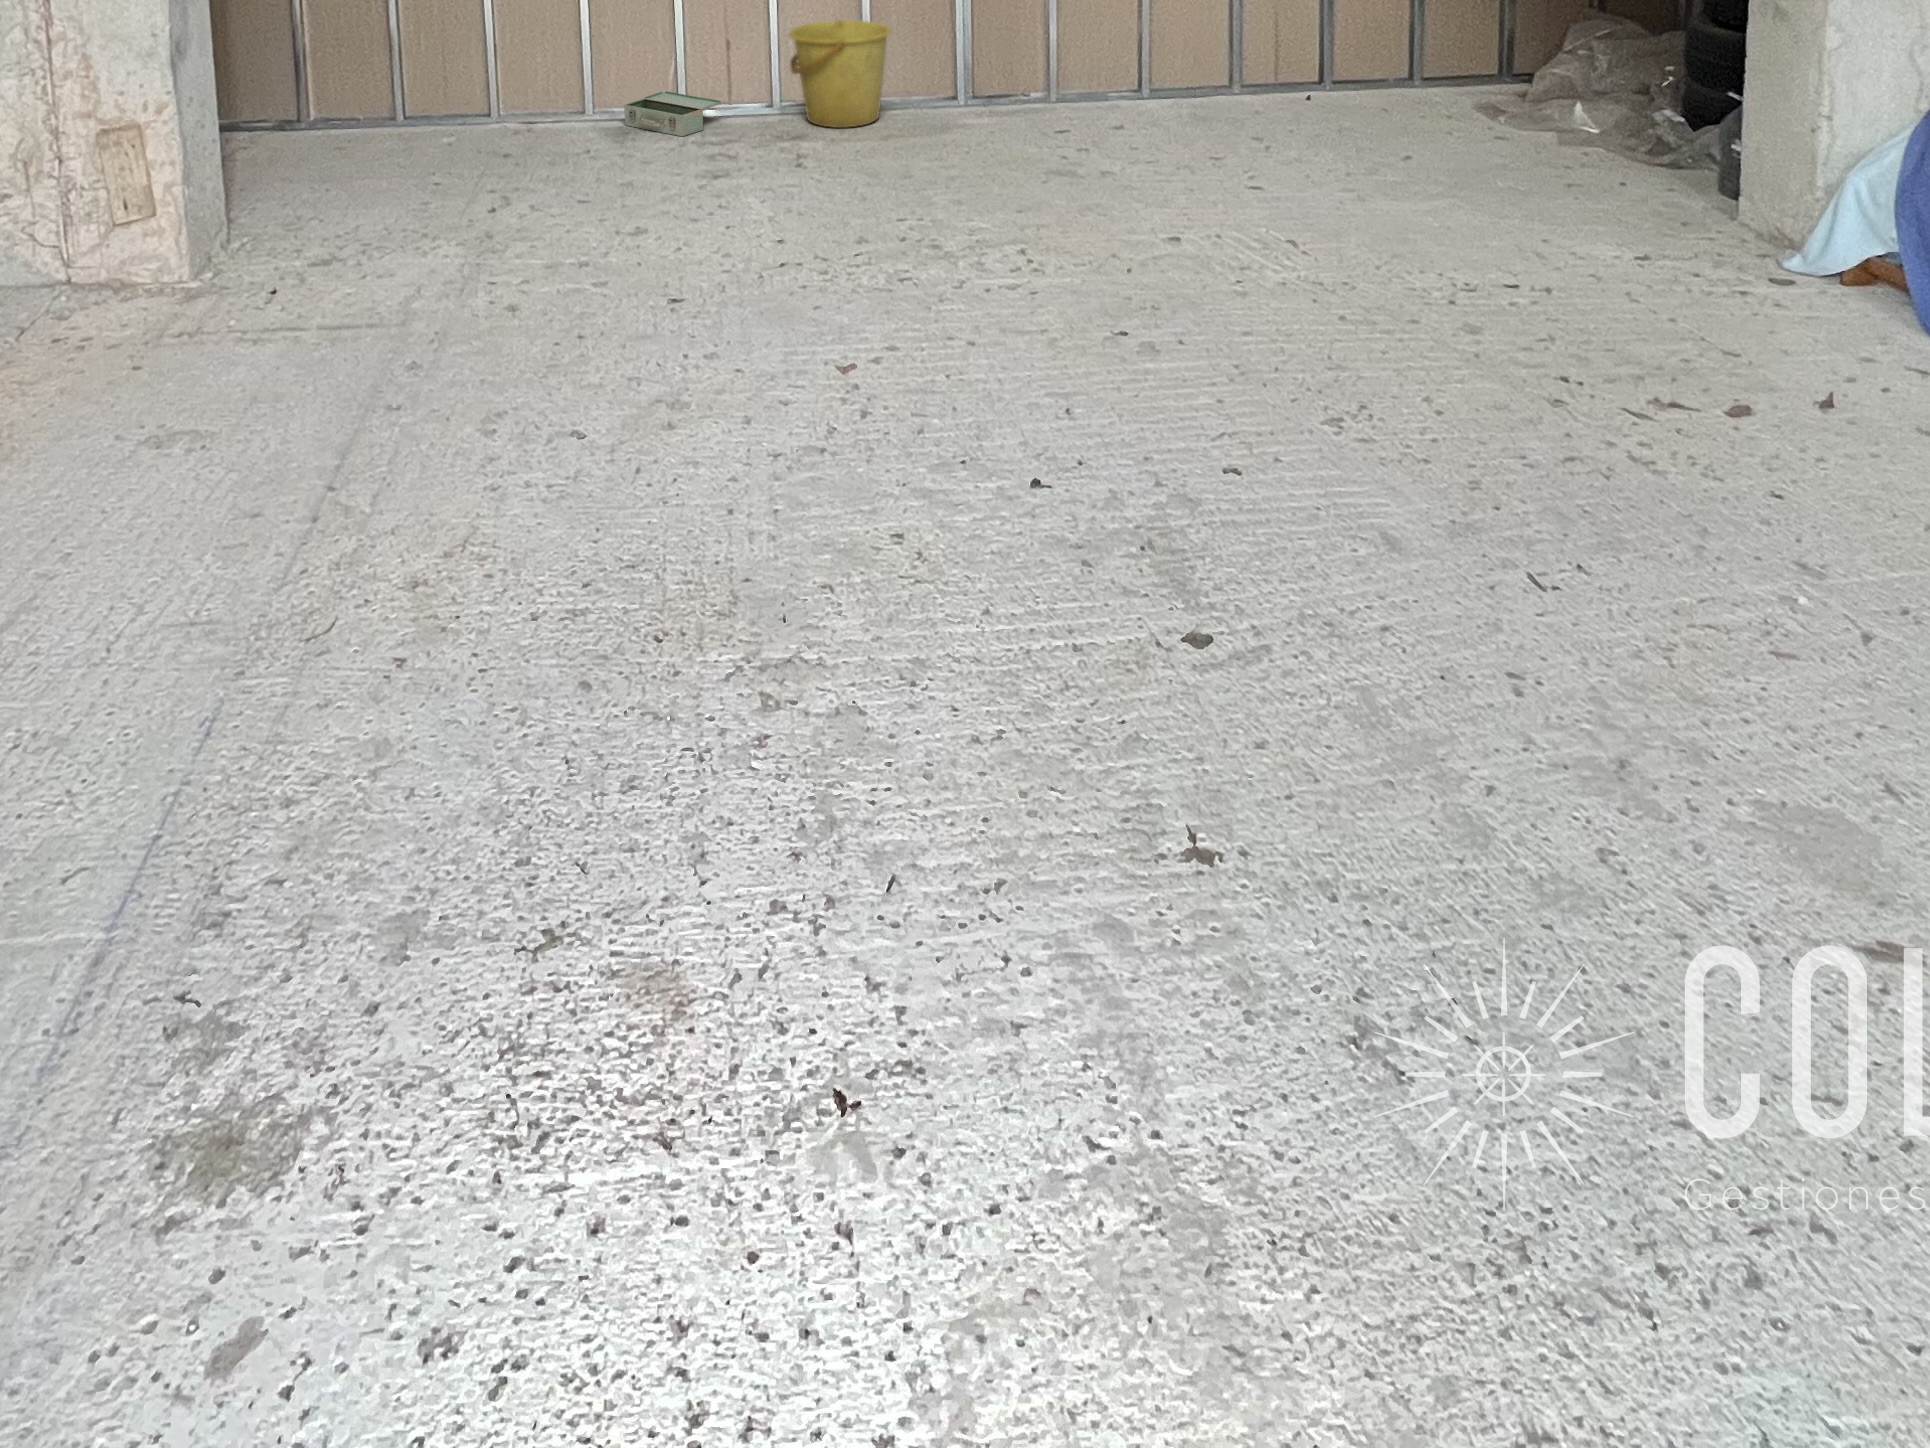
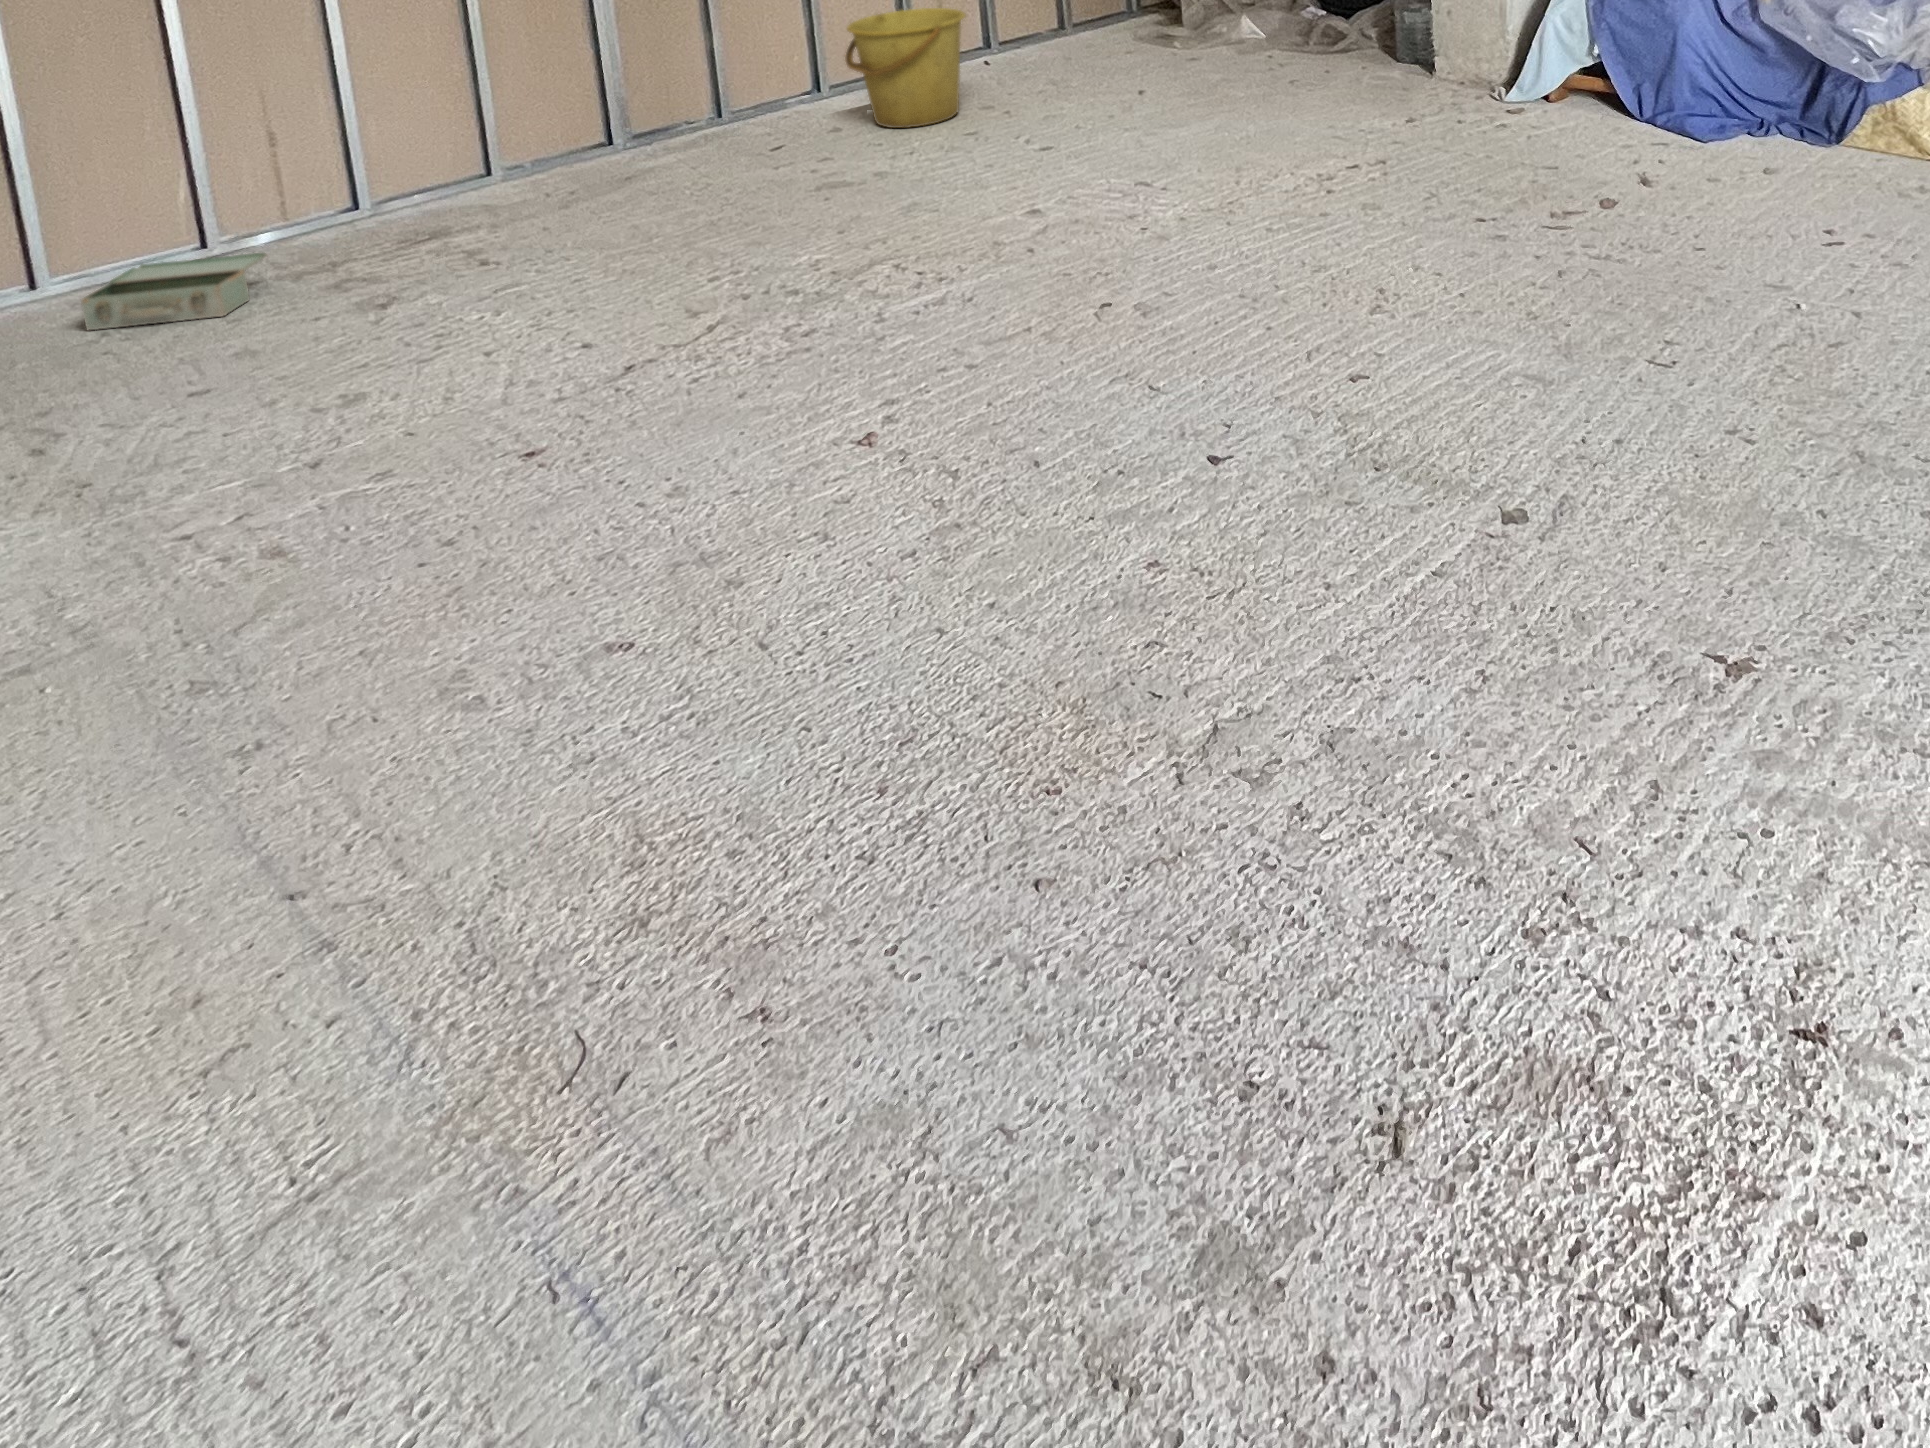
bucket: present [789,20,892,128] -> present [845,8,965,128]

